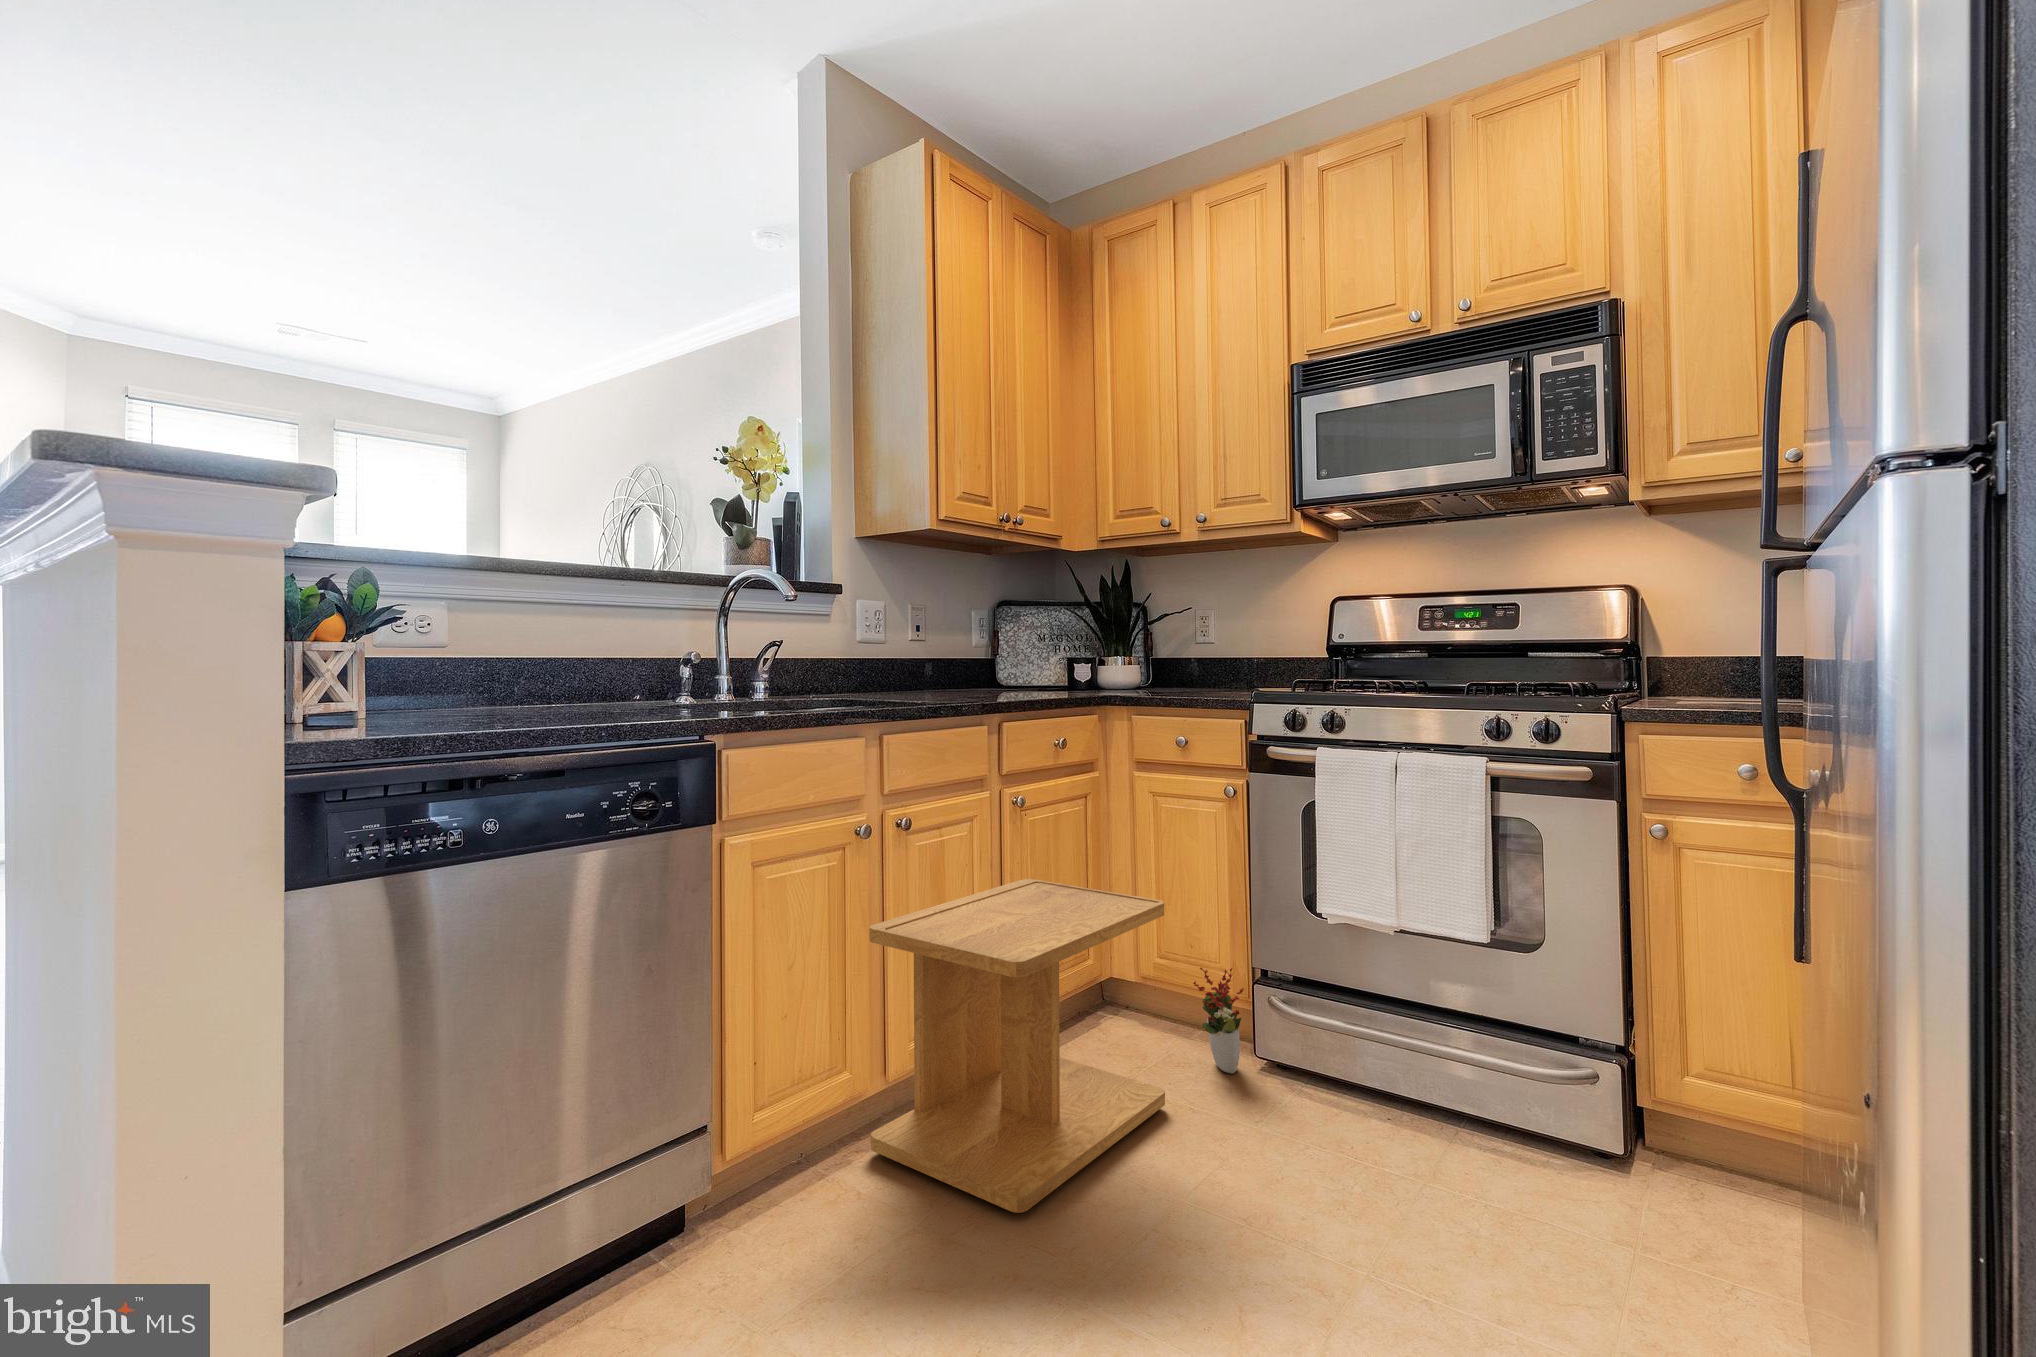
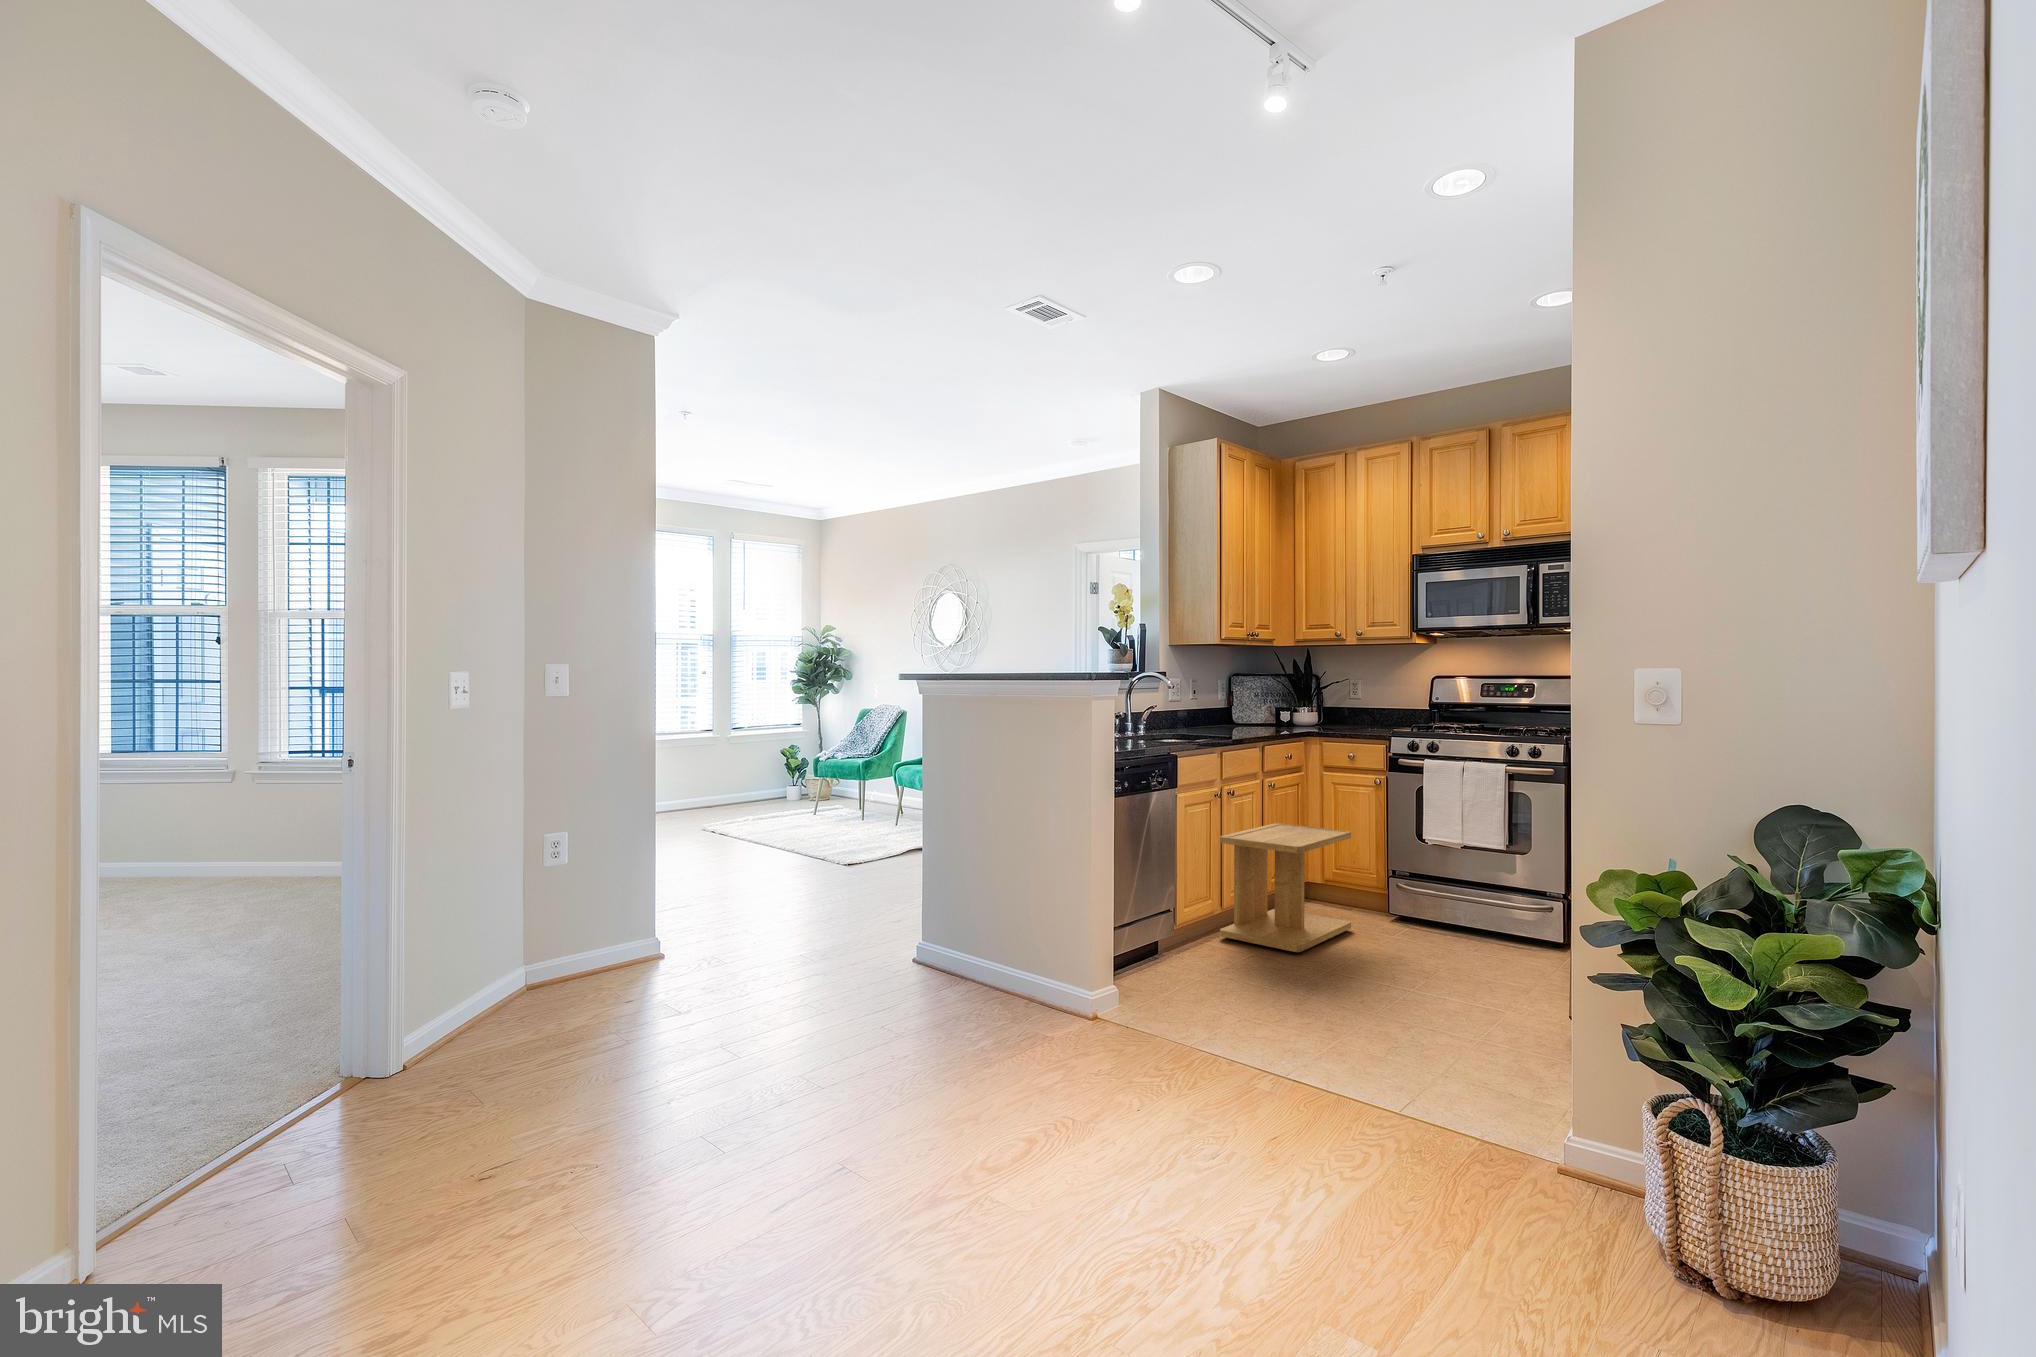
decorative plant: present [1193,968,1244,1074] -> none [1361,869,1387,921]

